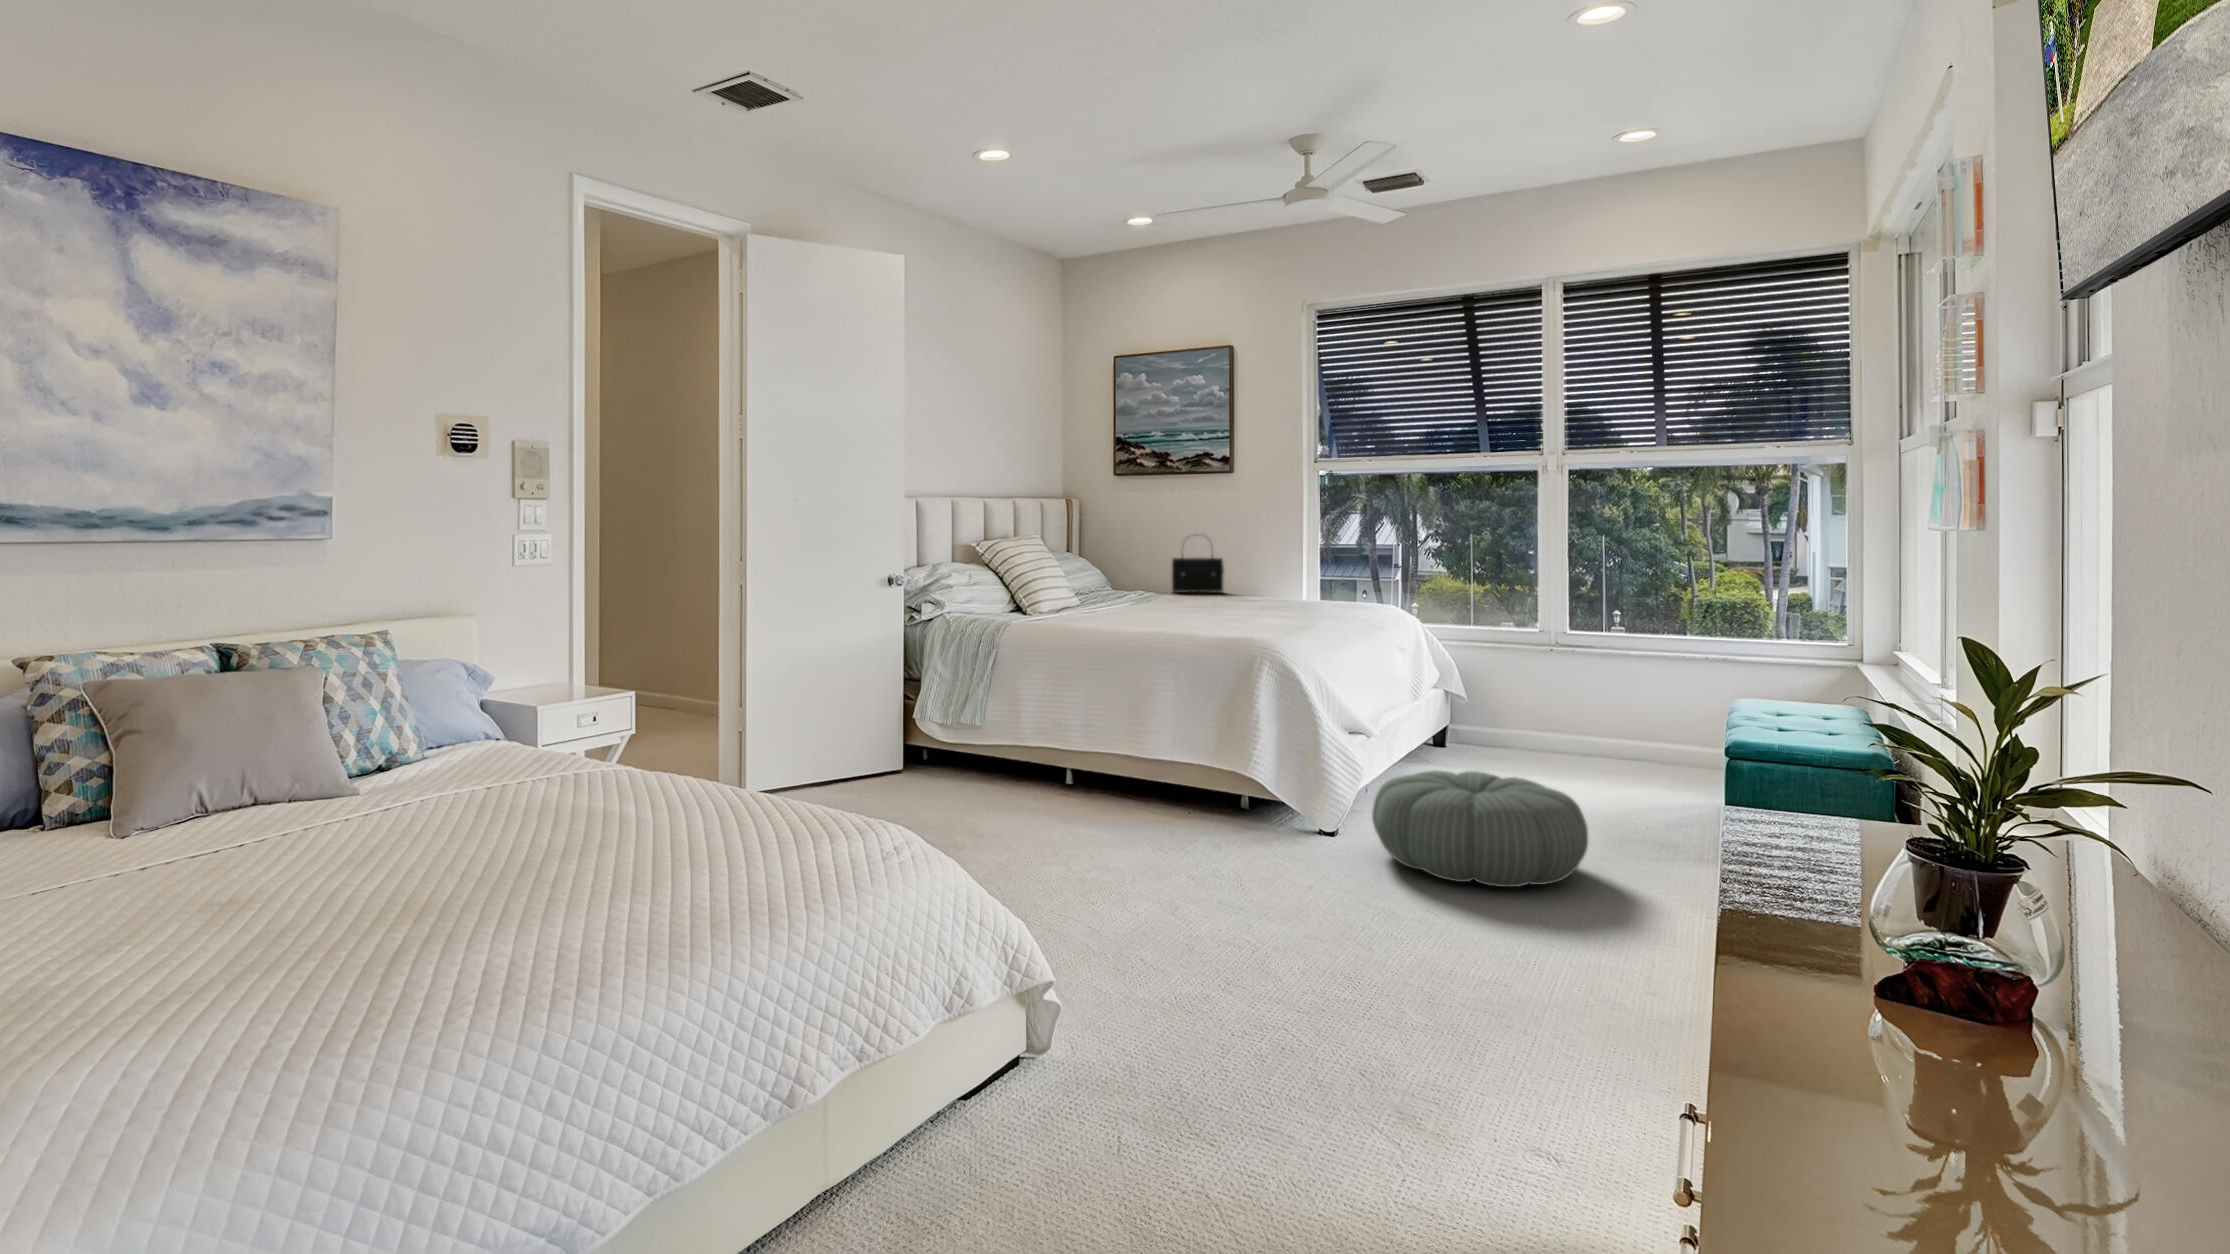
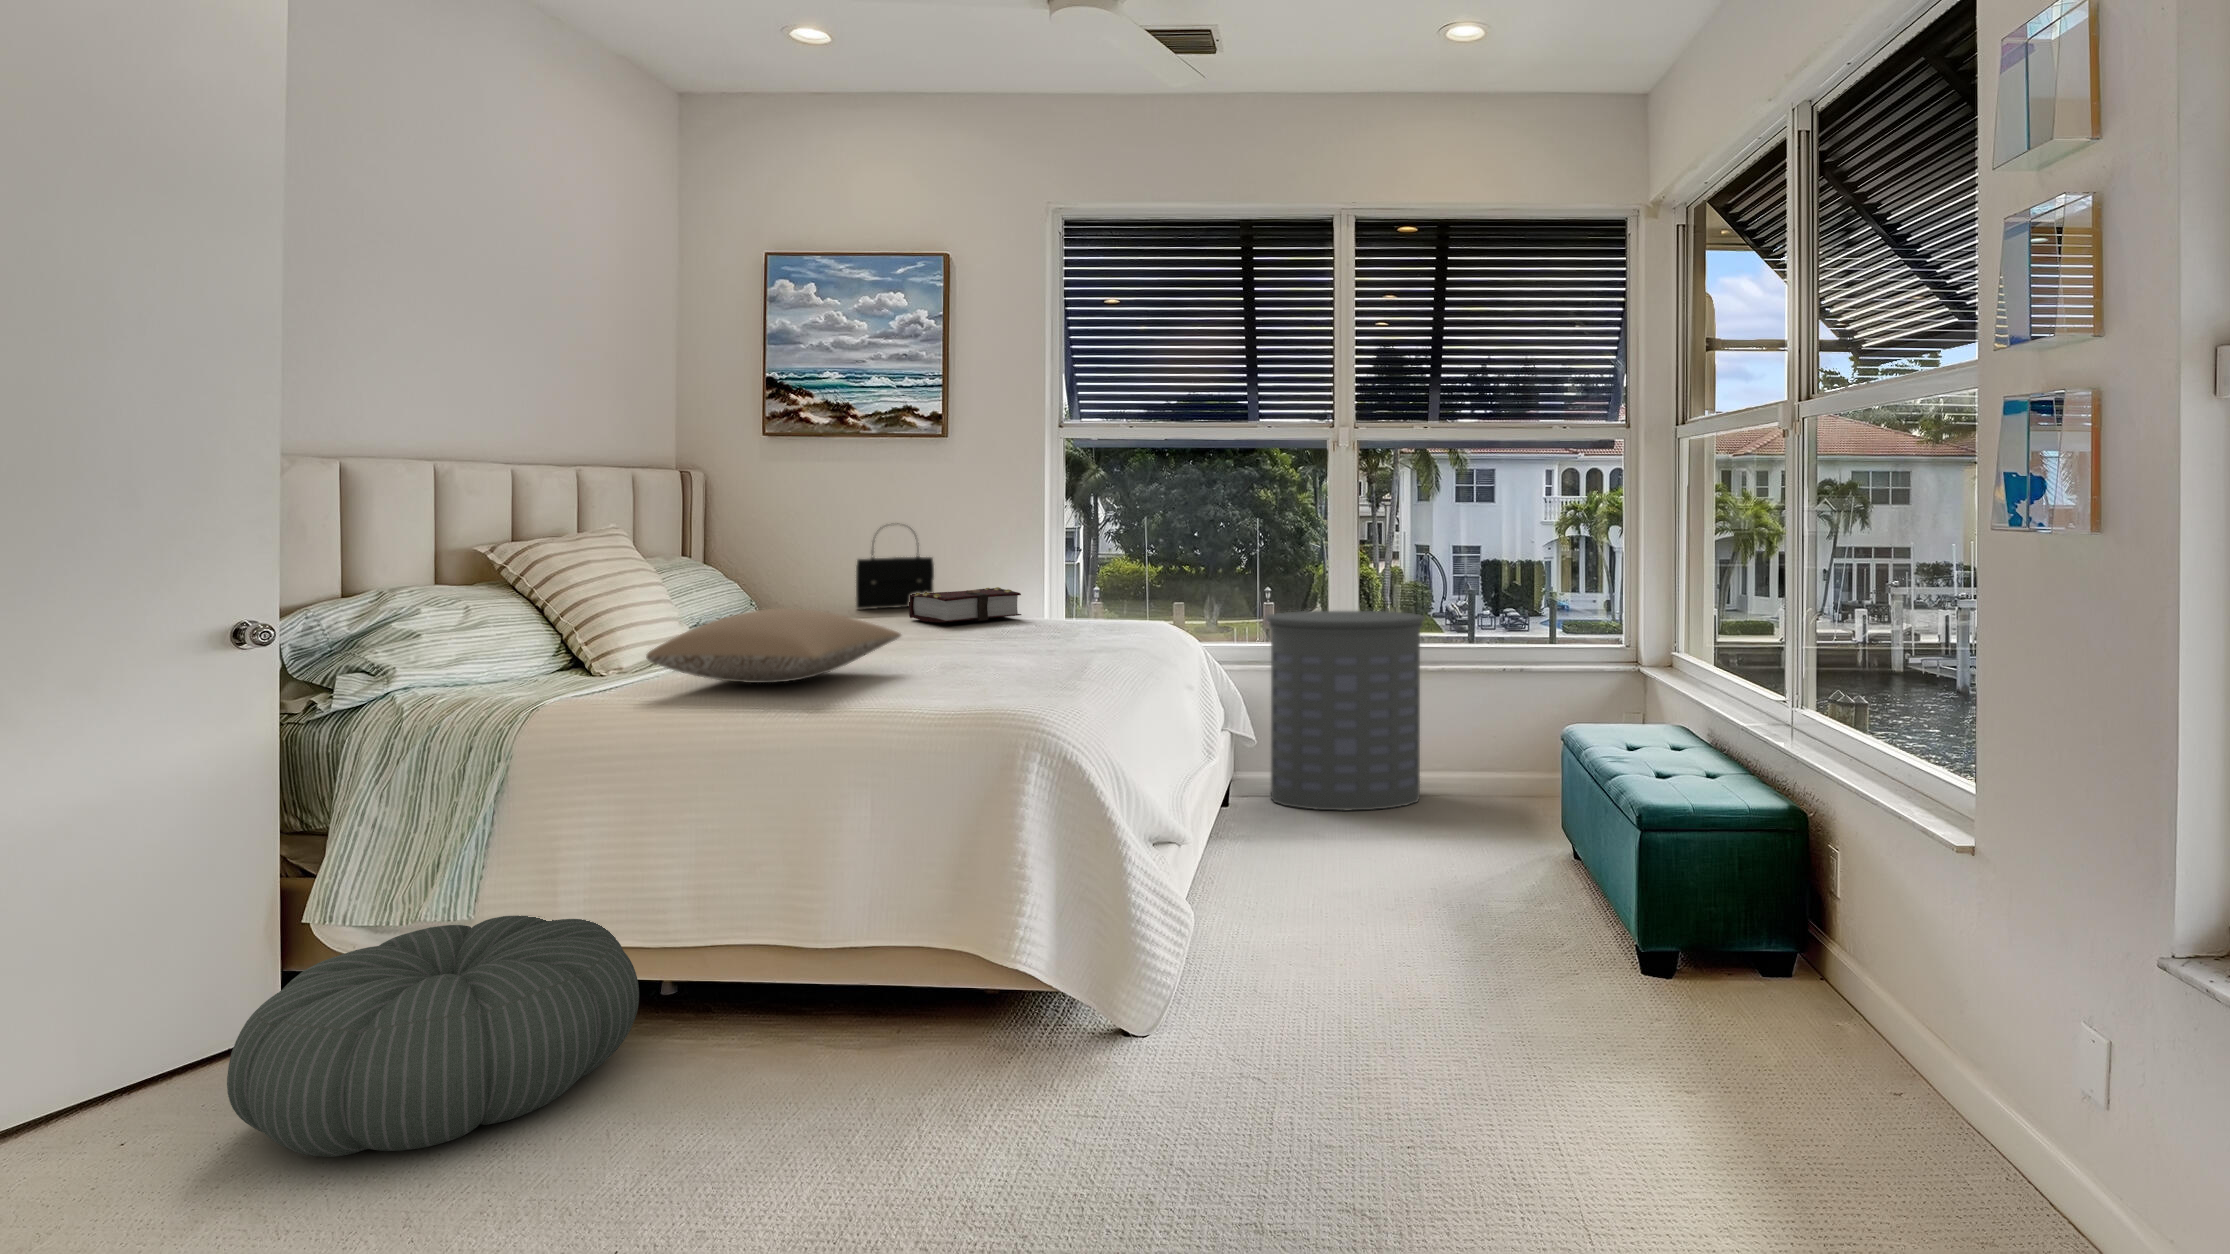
book: none [1205,579,1282,600] -> present [909,587,1021,622]
pillow: none [1058,580,1194,621] -> present [646,608,901,683]
laundry hamper: none [1479,608,1628,772] -> present [1266,611,1425,811]
pouf: present [1372,771,1588,887] -> present [227,915,639,1157]

